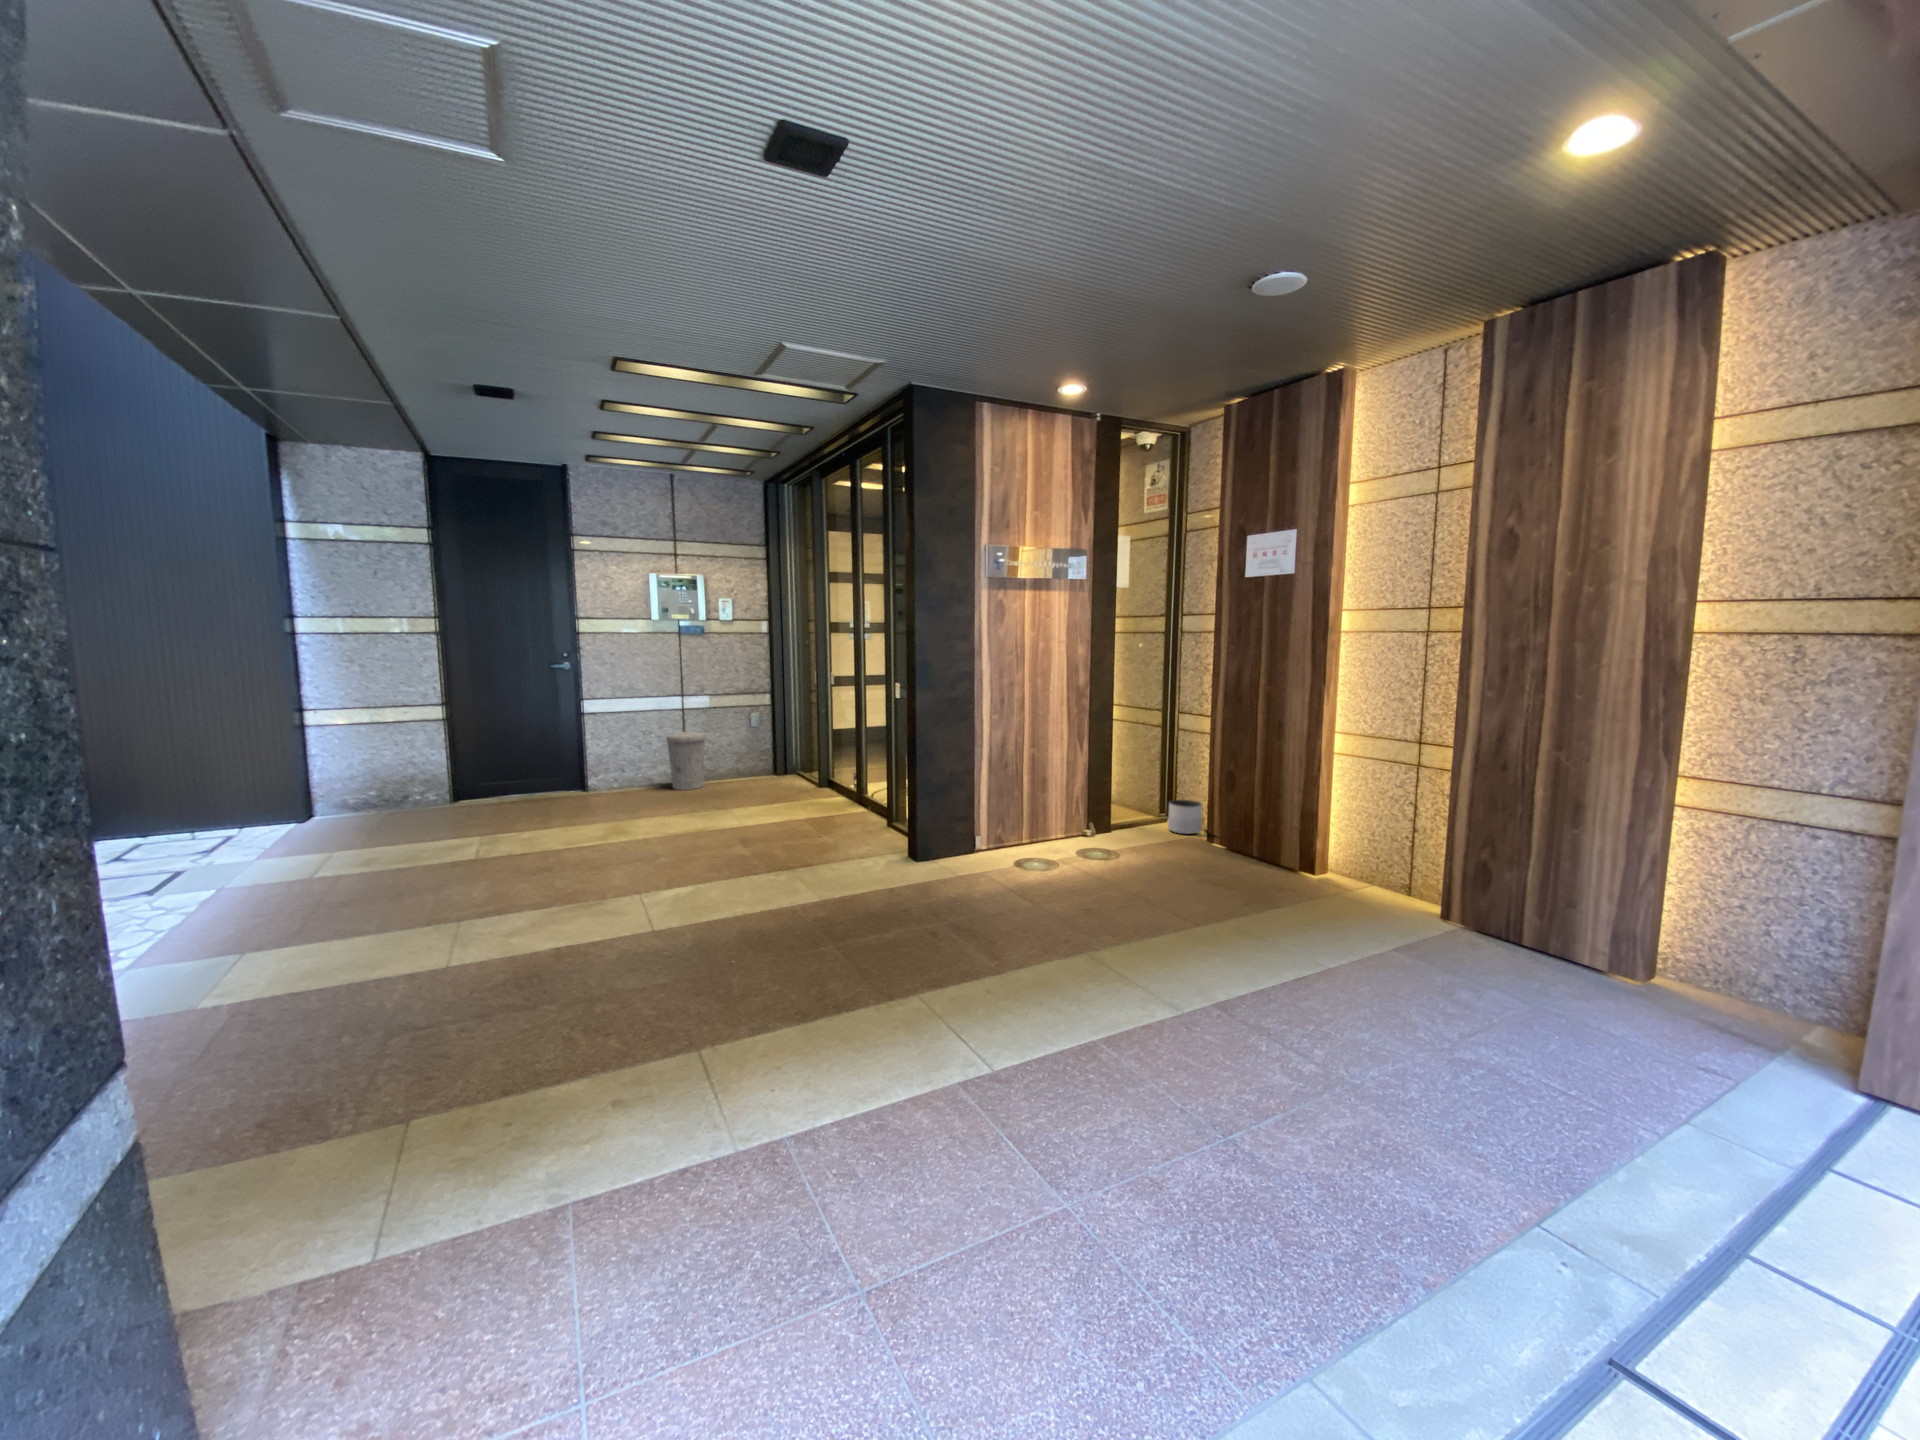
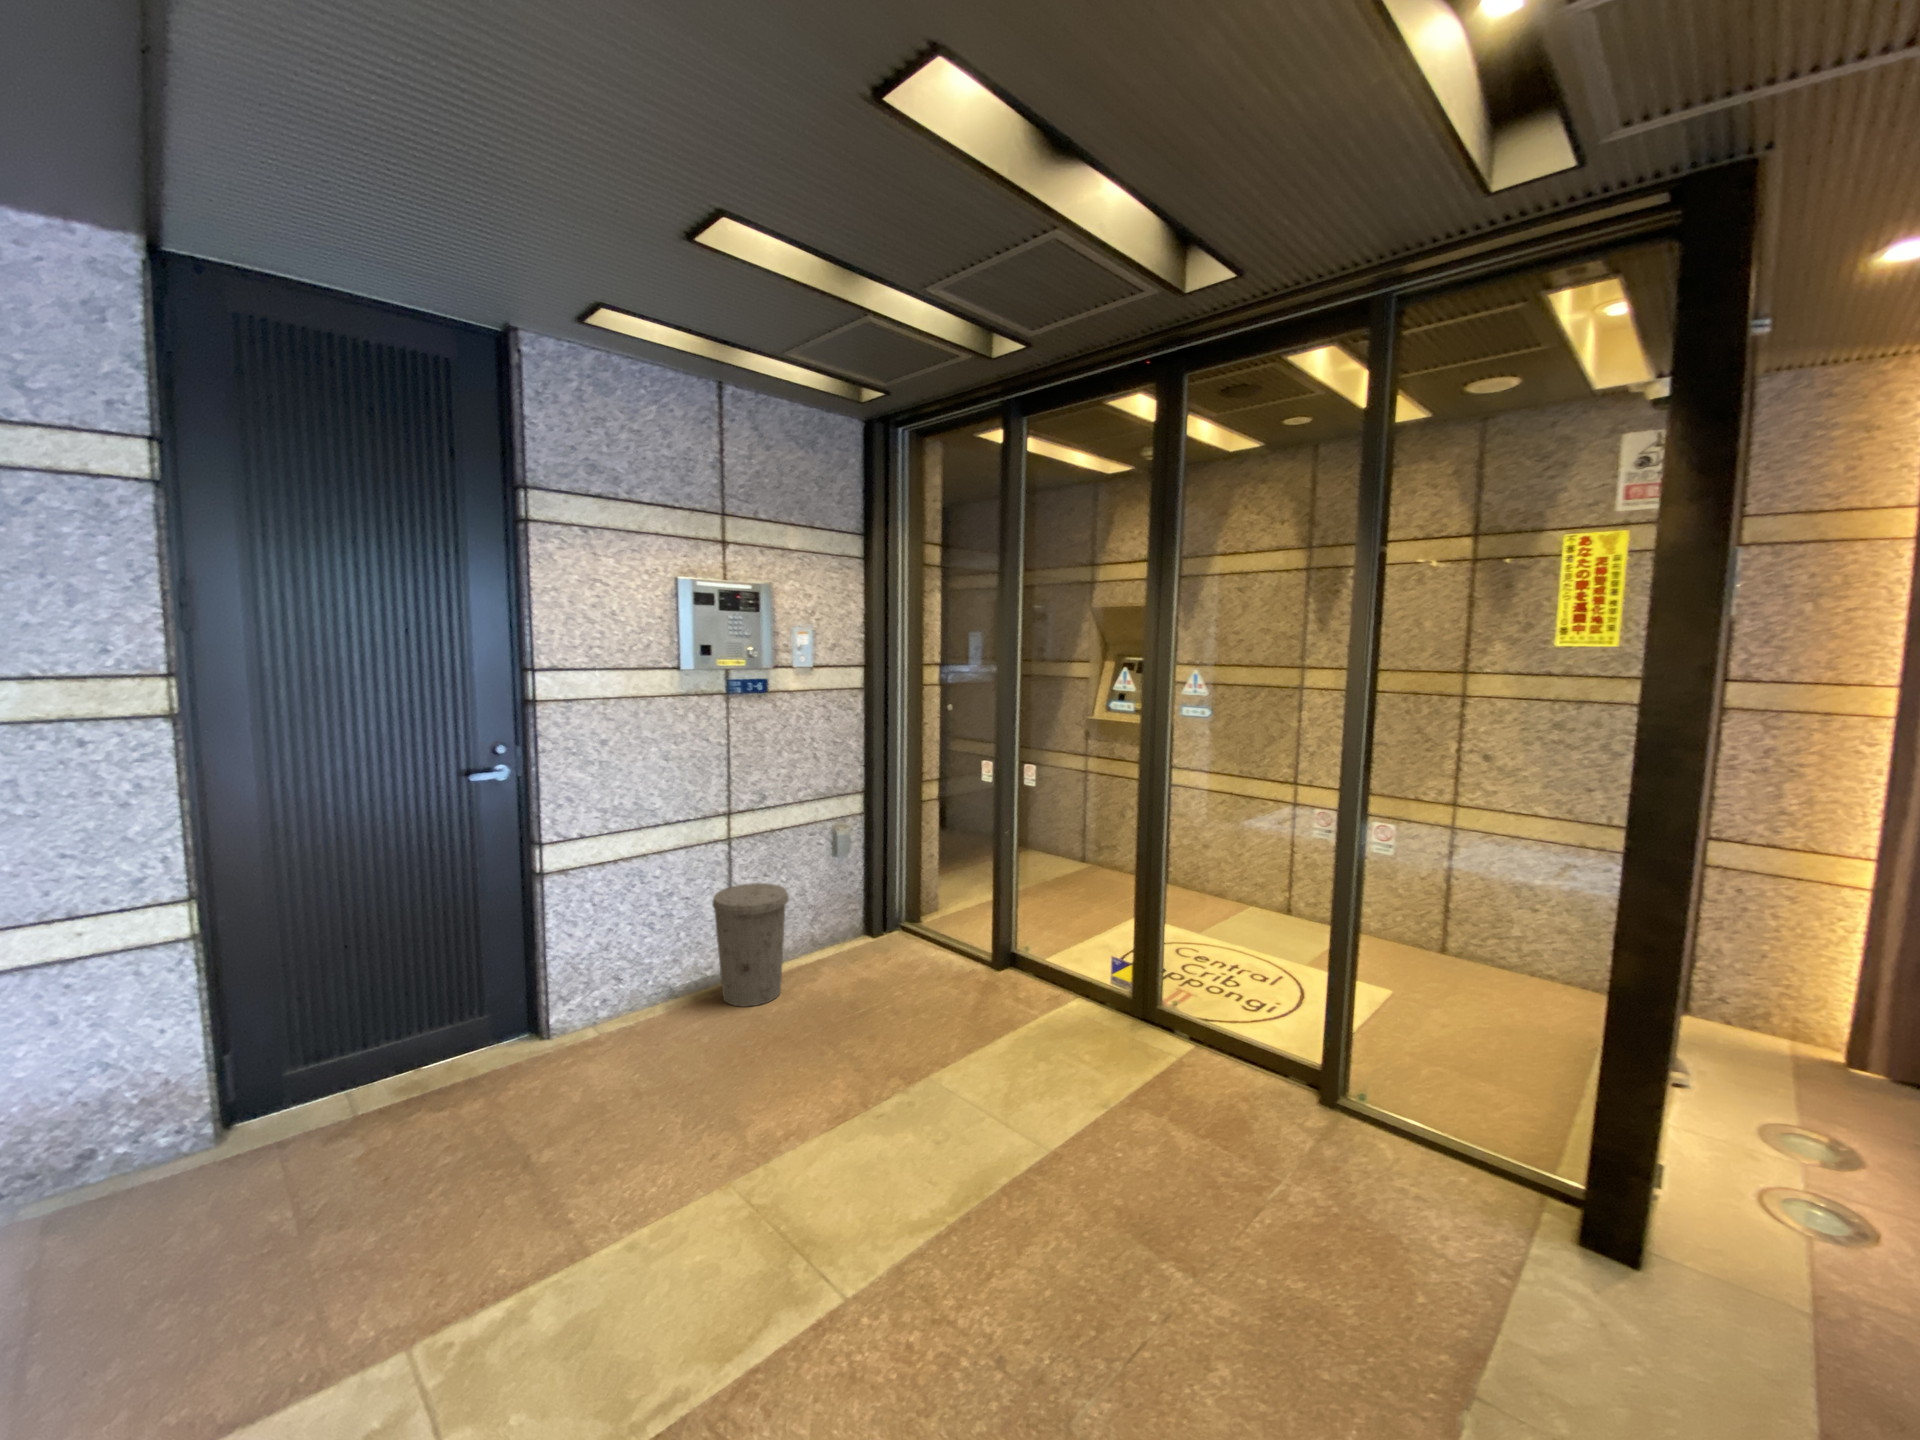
planter: present [1168,800,1202,834] -> none [1727,988,1808,1058]

